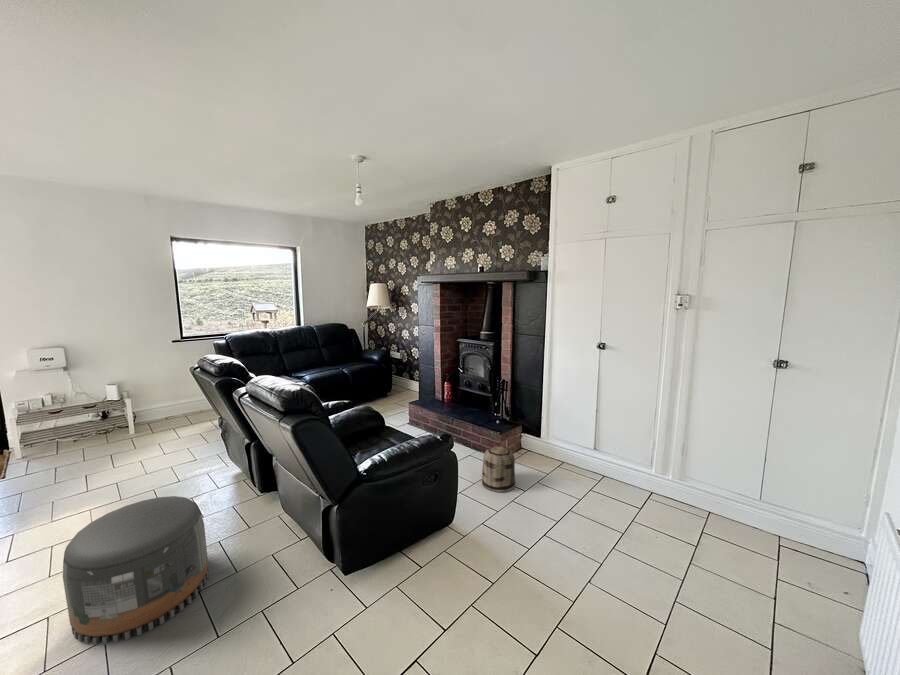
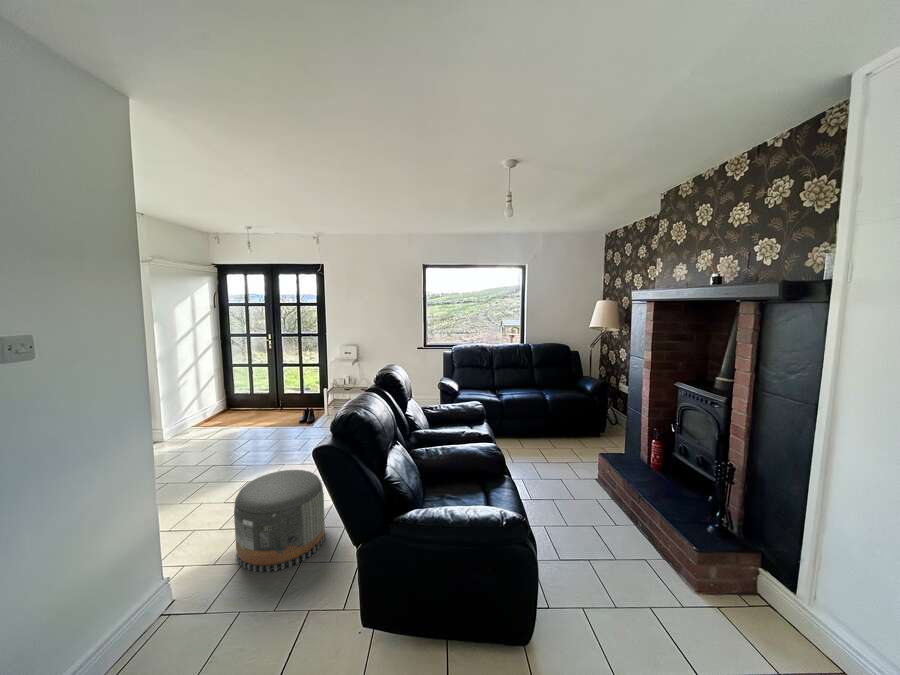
basket: present [482,439,515,492] -> none [627,557,690,654]

